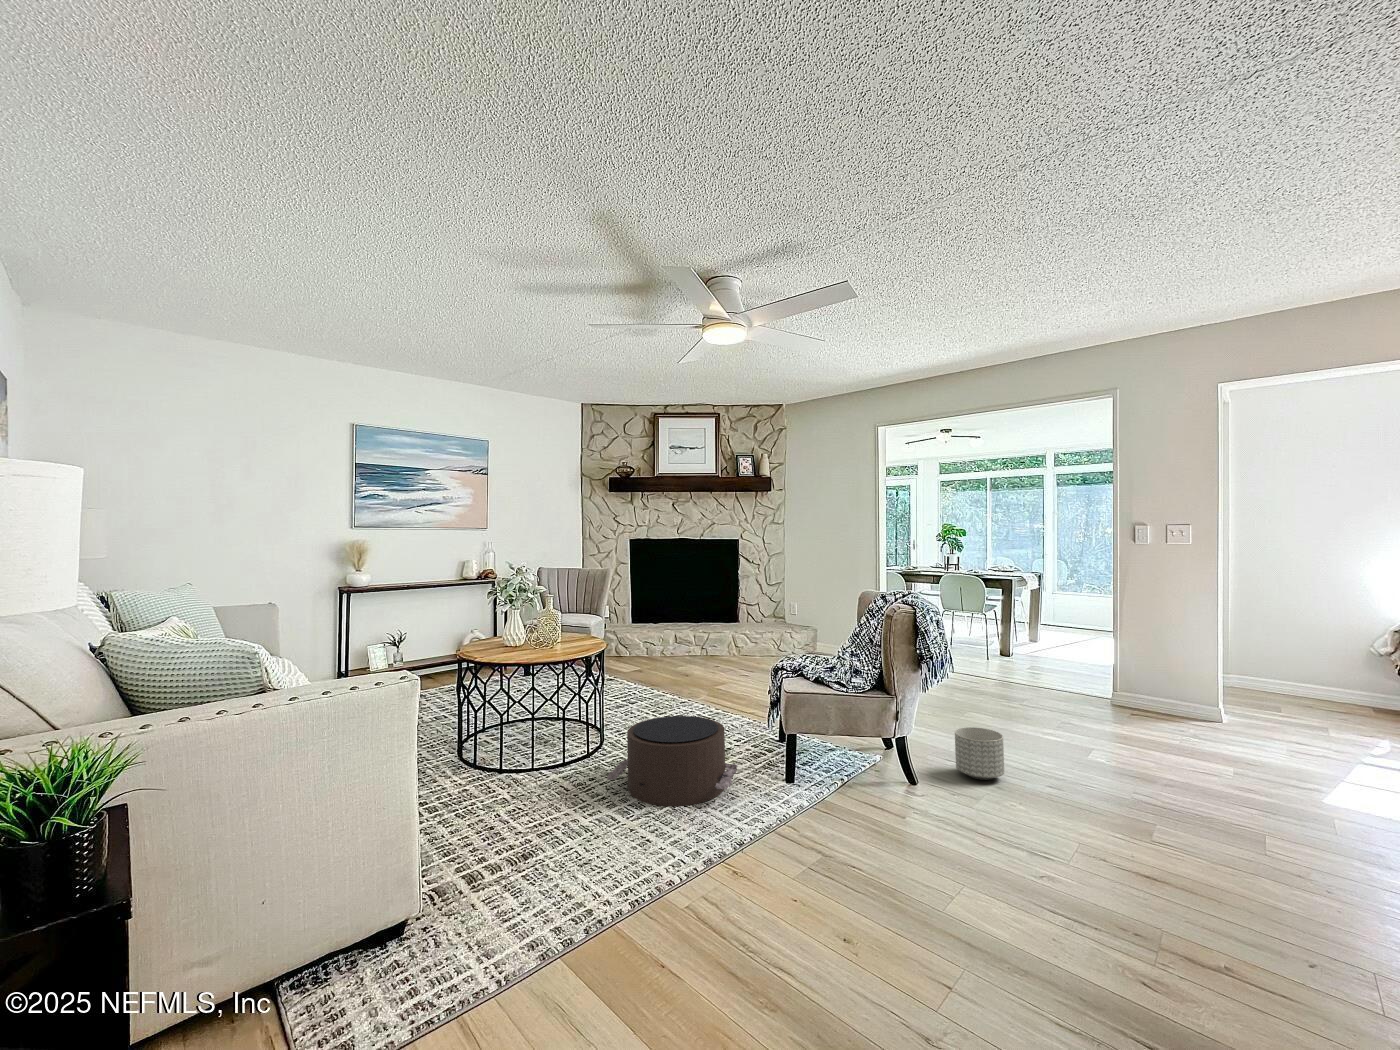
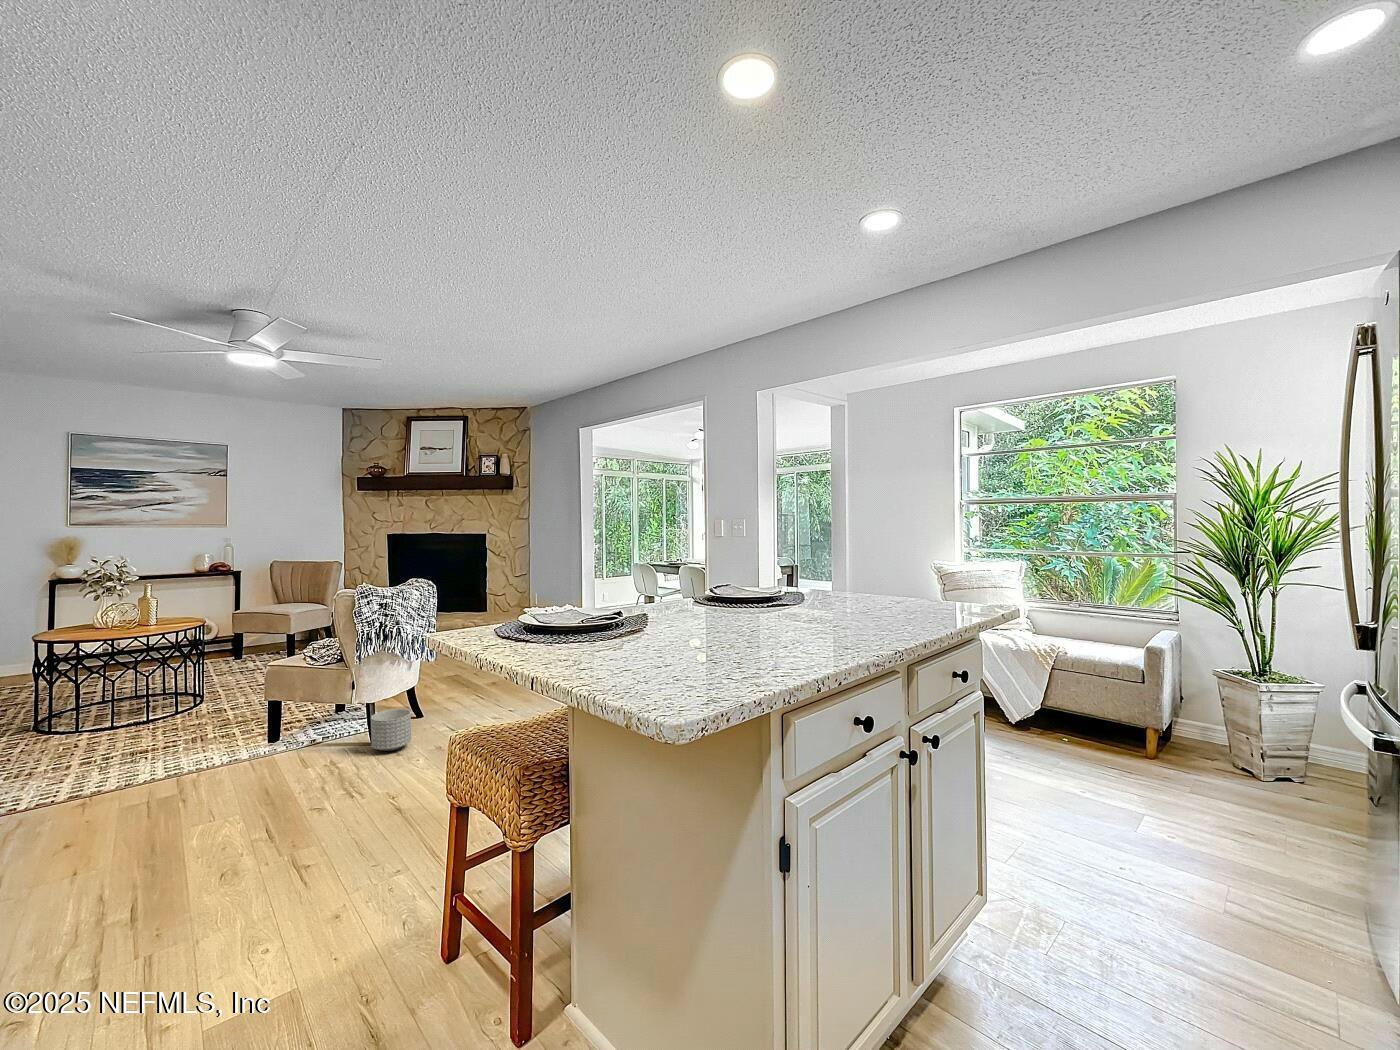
pouf: present [607,716,737,806] -> none [74,695,196,765]

